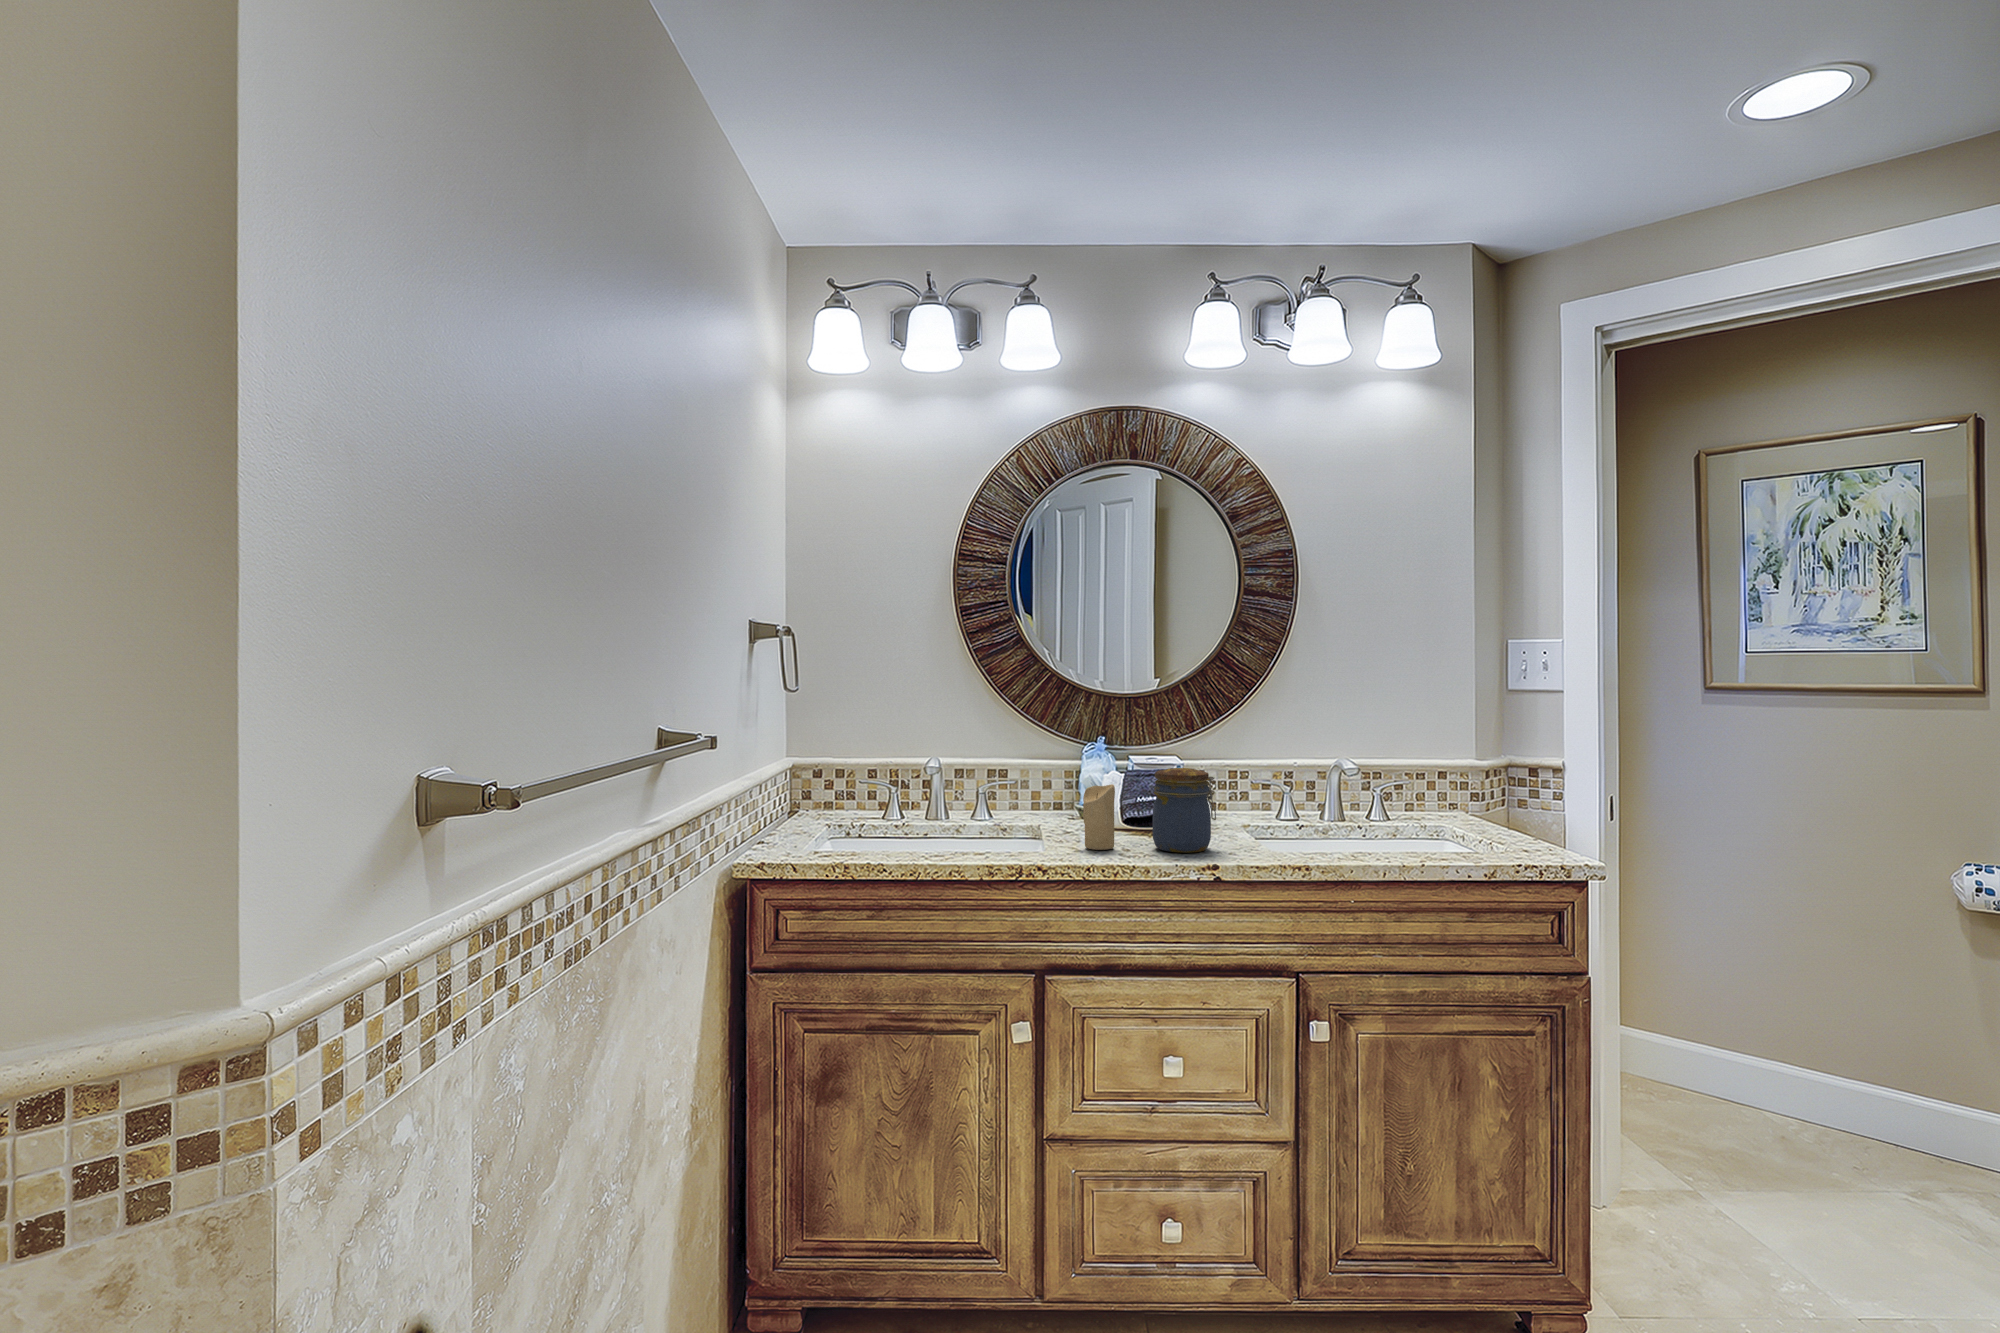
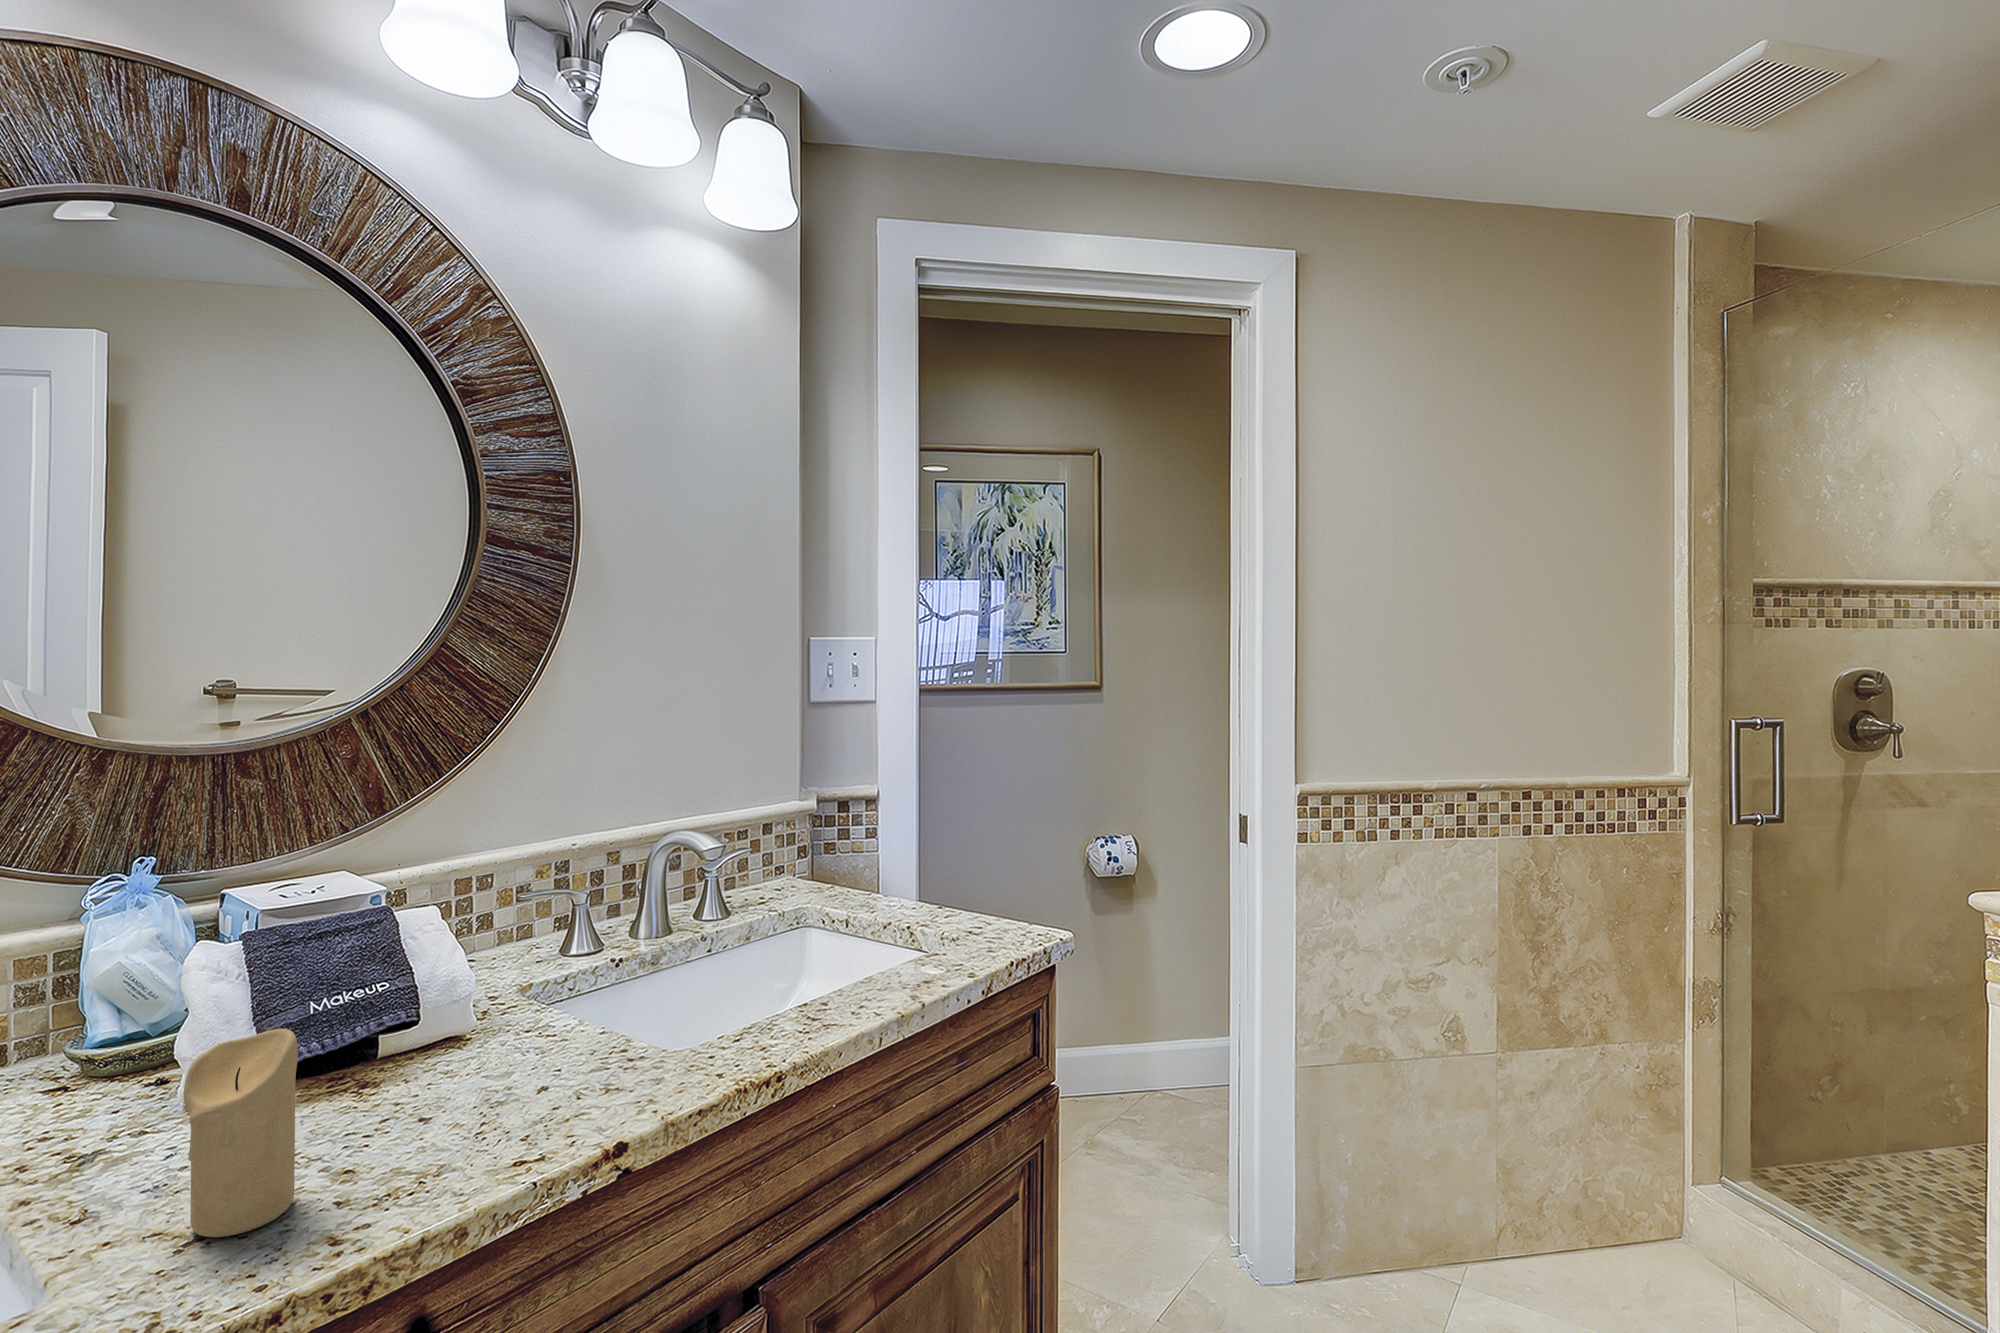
jar: present [1153,768,1216,853] -> none [400,934,552,1156]

